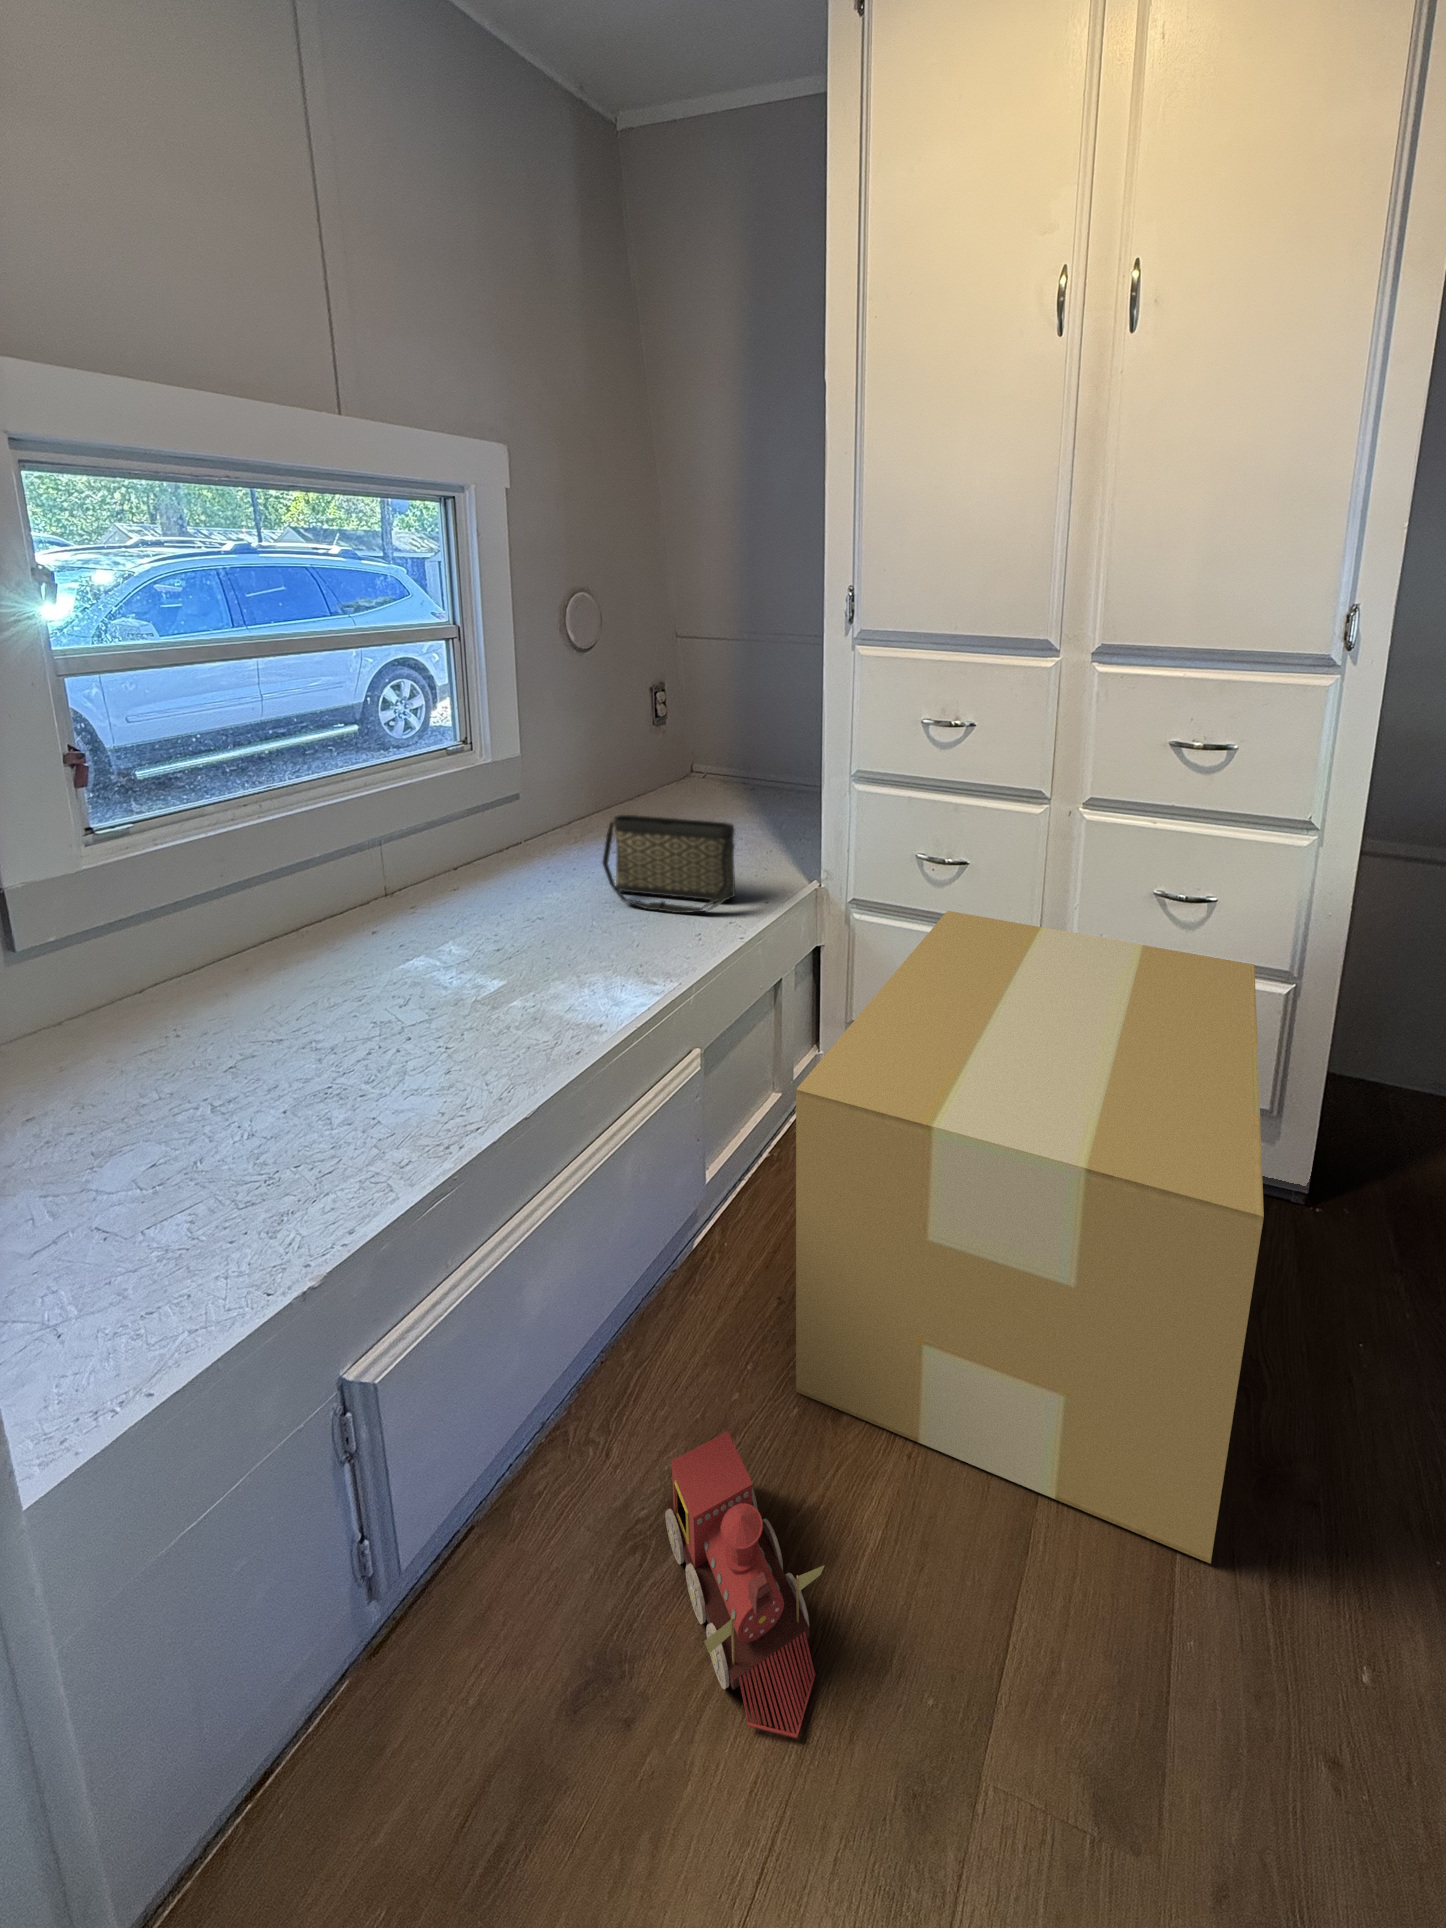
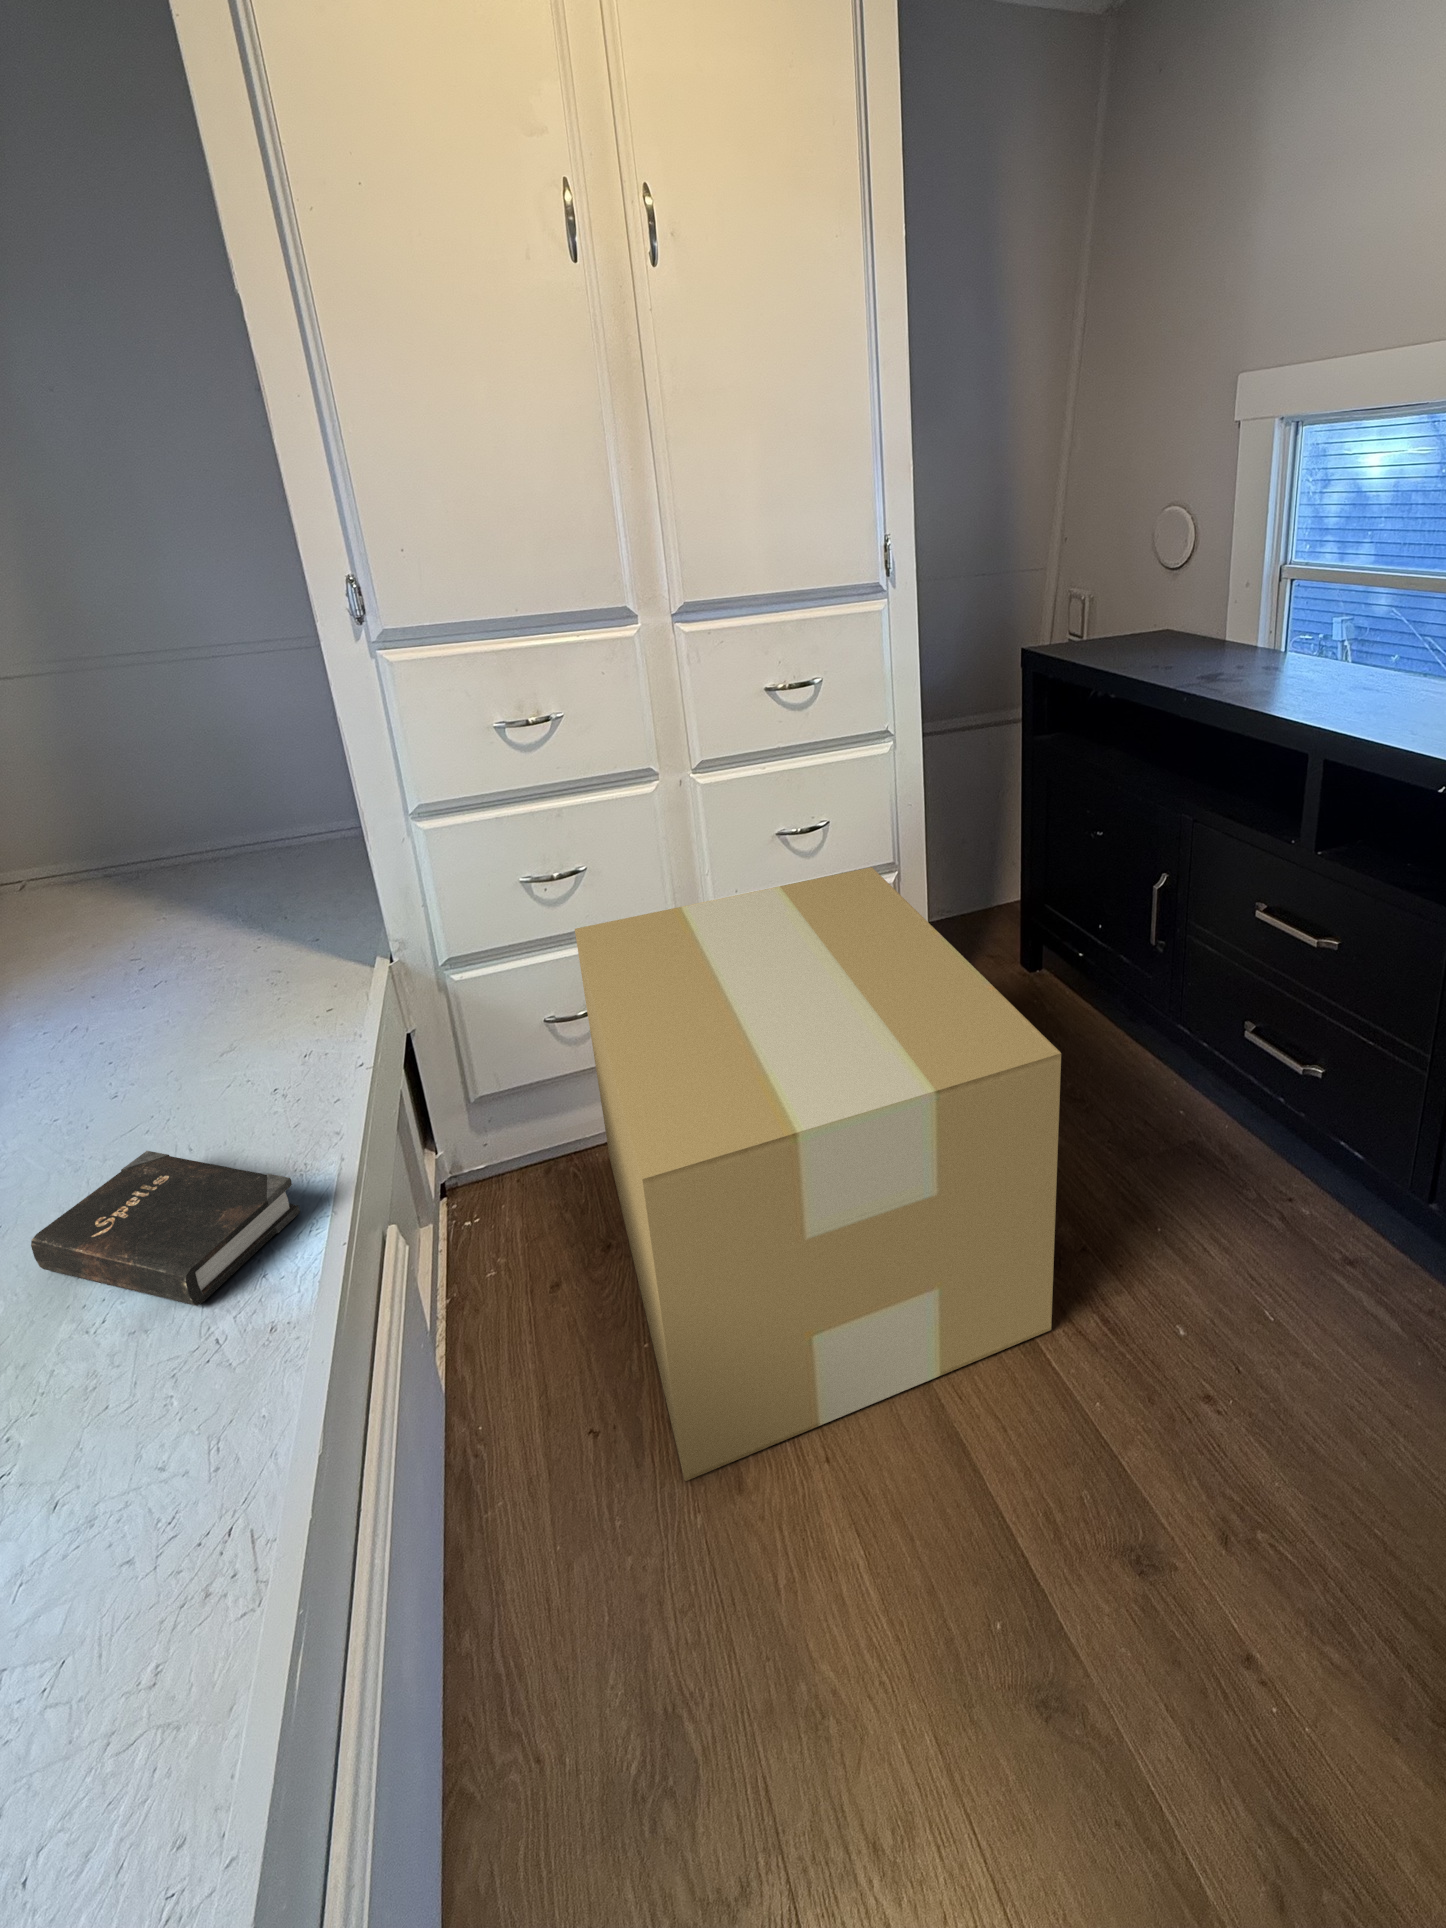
handbag: present [602,815,735,913] -> none [48,930,310,1103]
hardback book: none [511,923,624,1015] -> present [31,1151,300,1306]
toy train: present [665,1431,825,1738] -> none [664,1555,915,1750]

